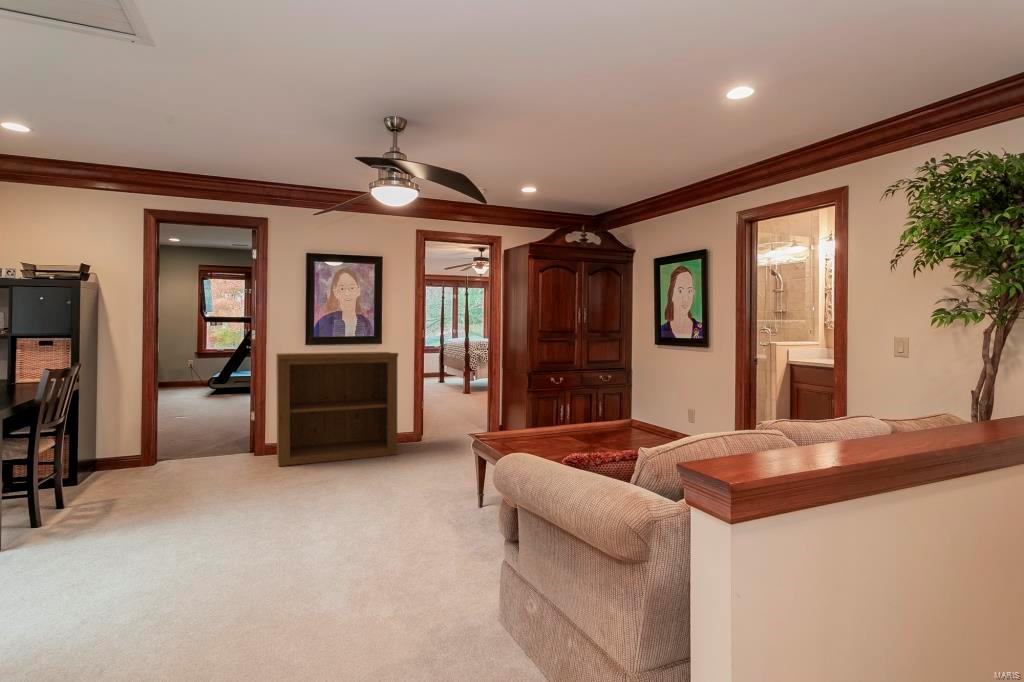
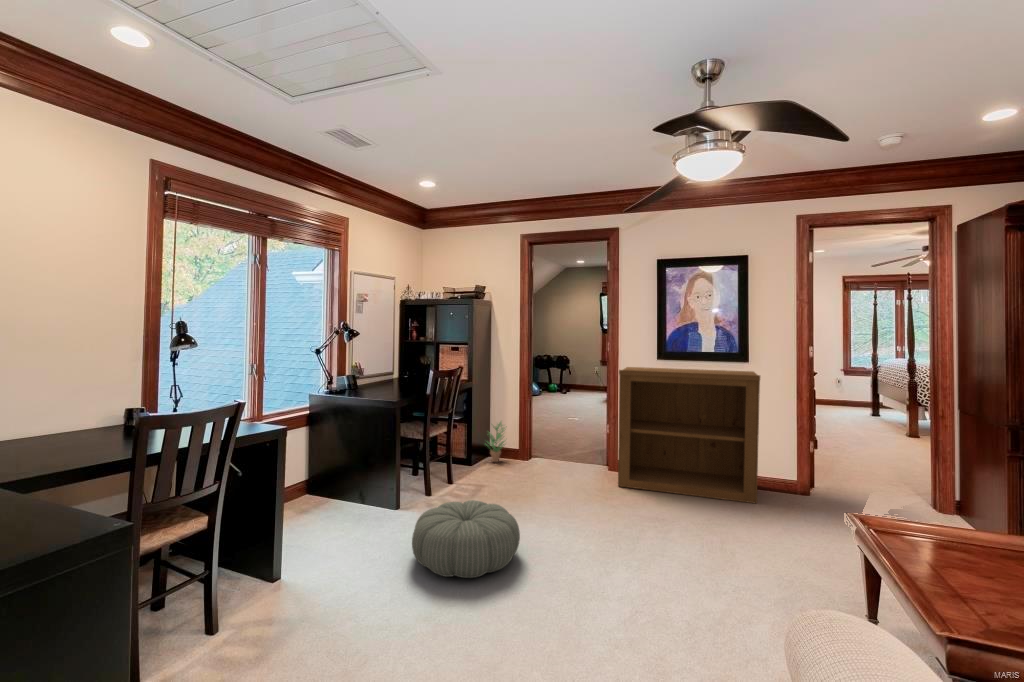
potted plant: none [95,423,130,475] -> present [488,422,504,462]
pouf: none [93,491,228,567] -> present [412,500,520,578]

